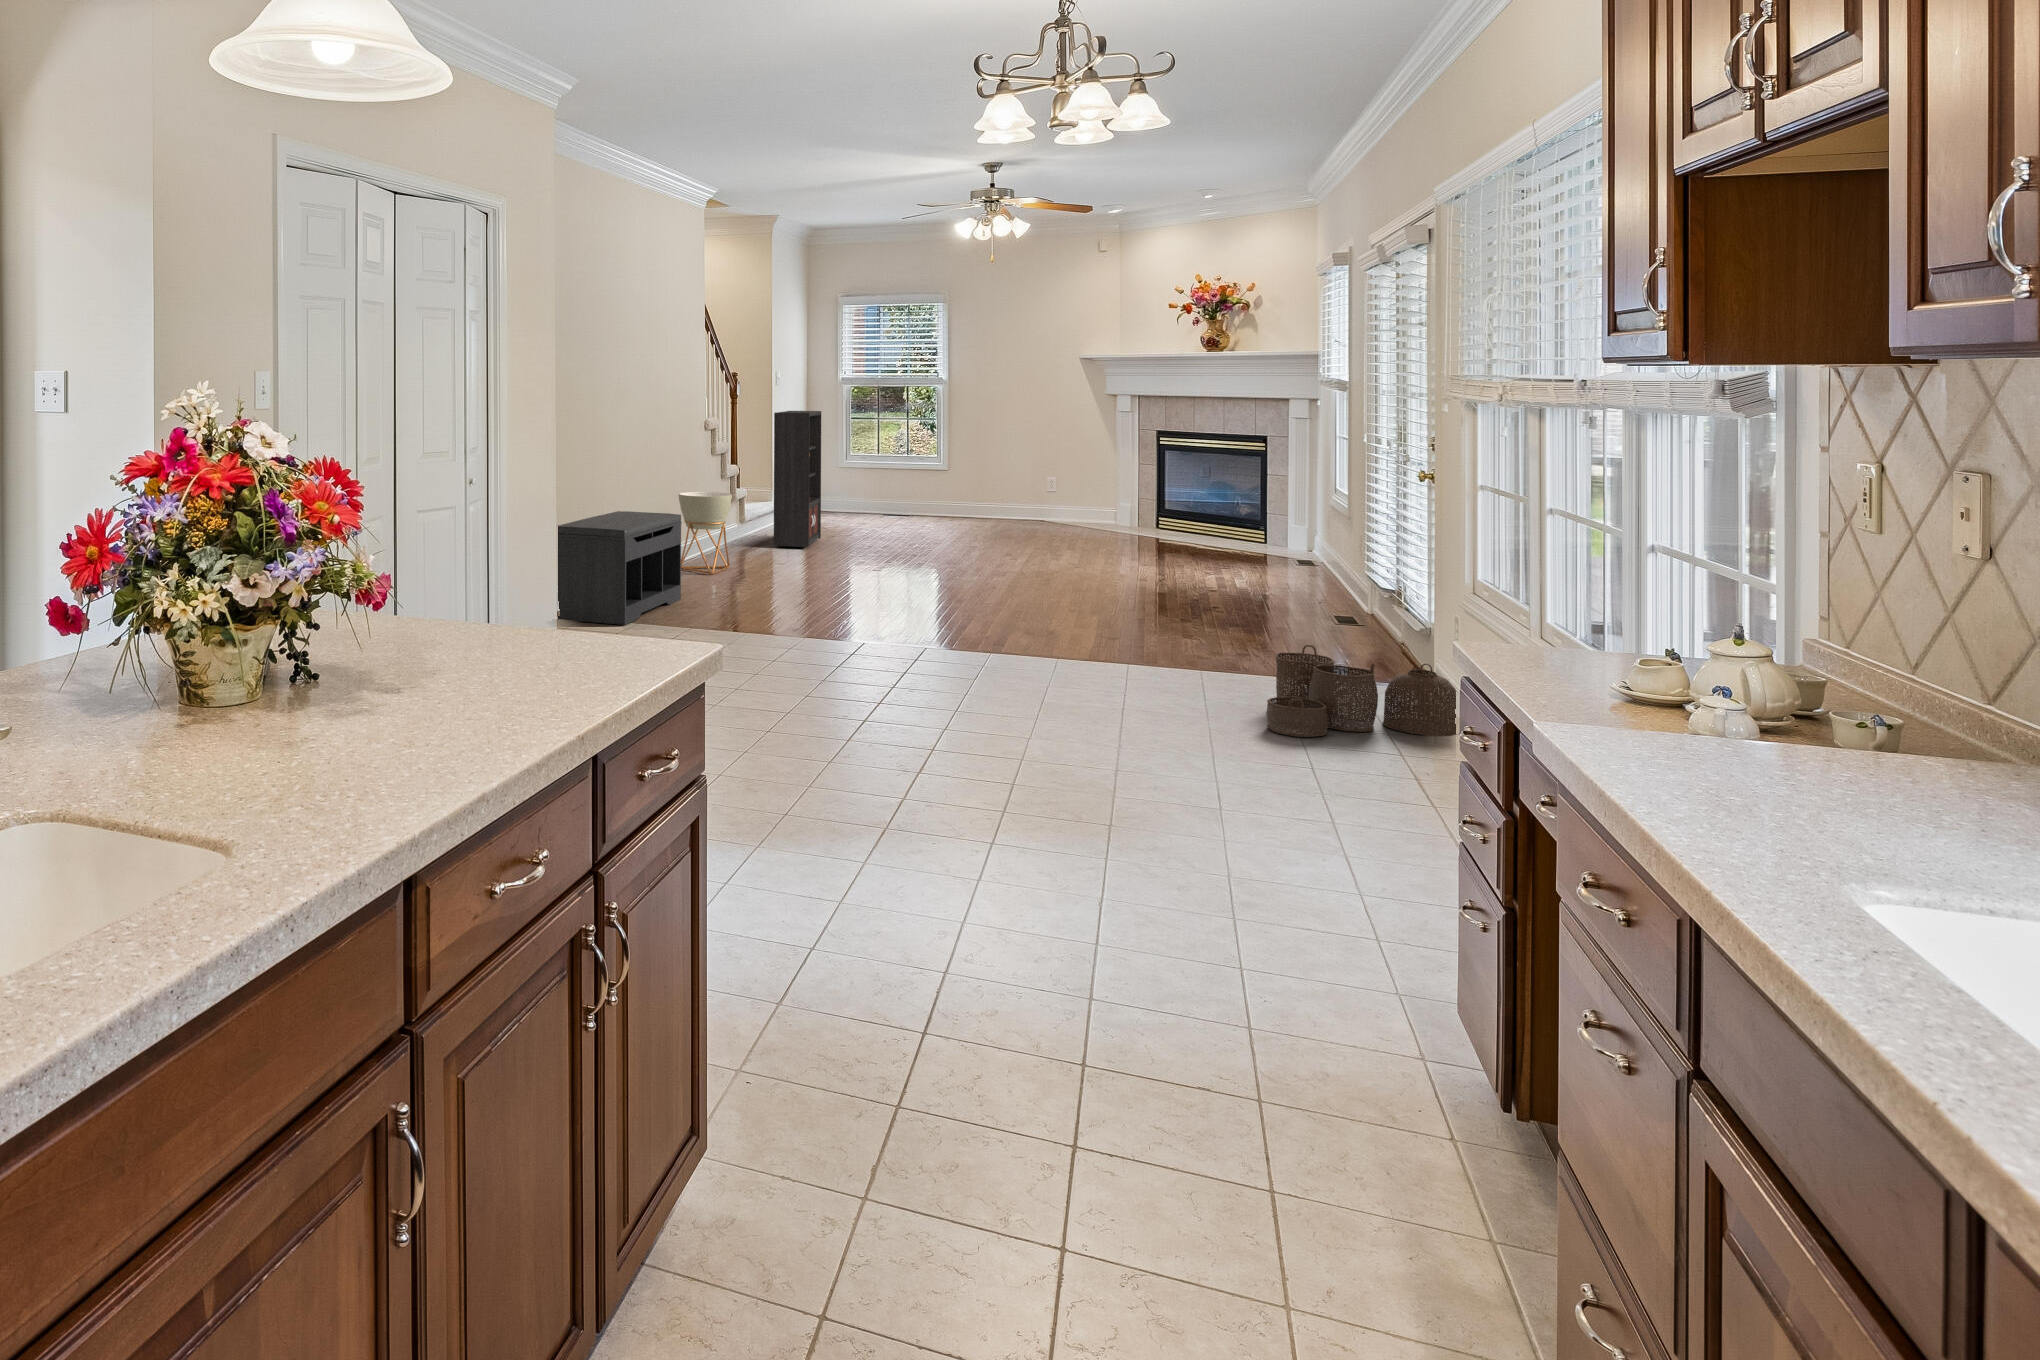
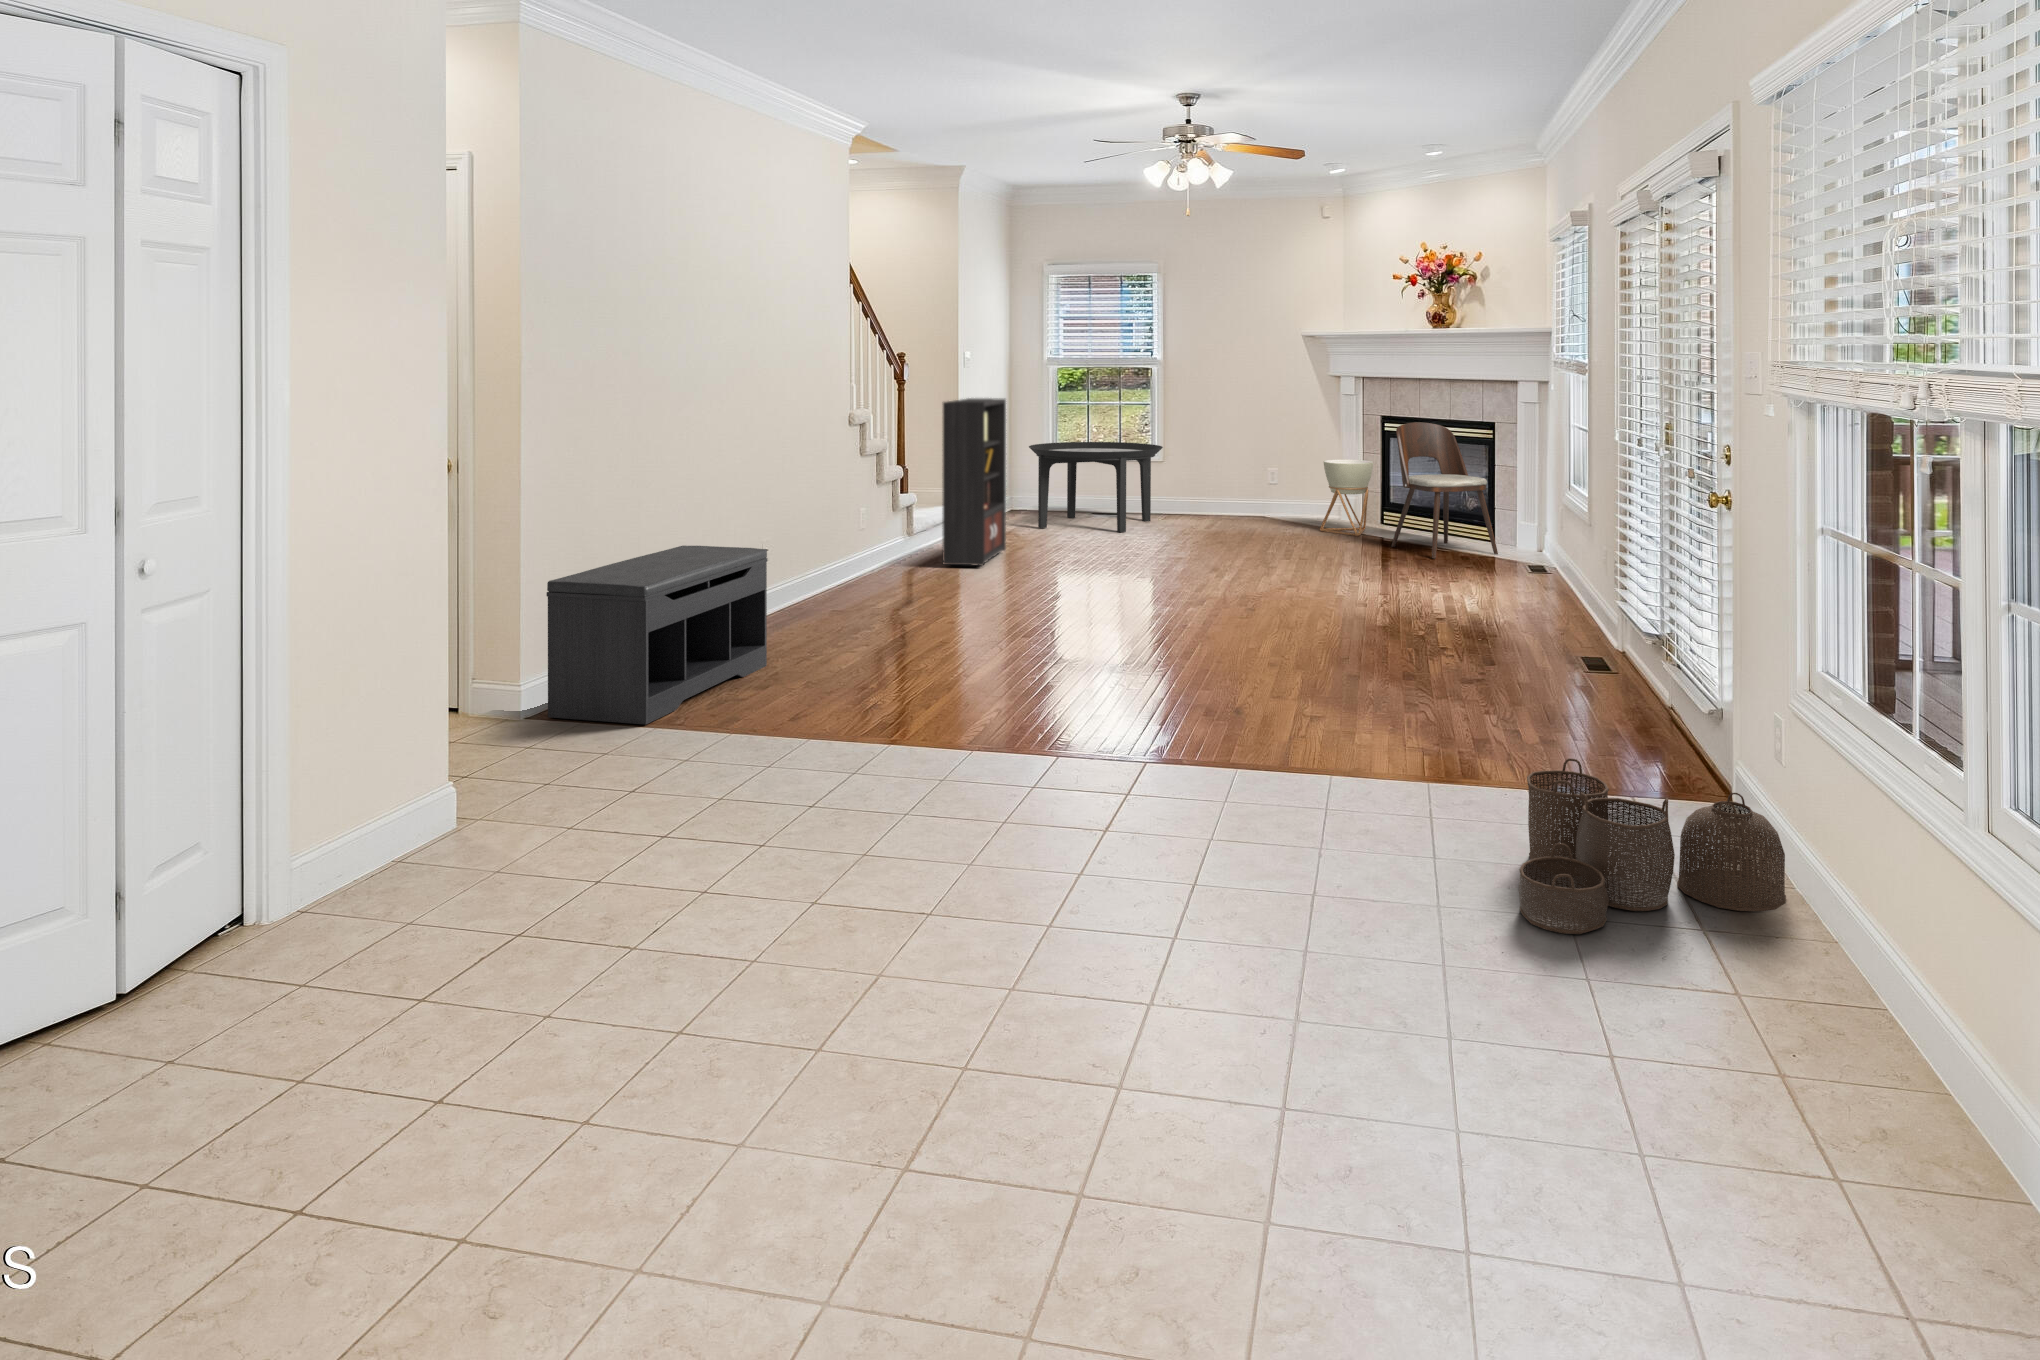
dining chair: none [1166,435,1268,553] -> present [1391,422,1498,558]
round table: none [830,452,950,529] -> present [1029,442,1163,532]
planter: present [679,492,732,574] -> present [1320,460,1373,536]

